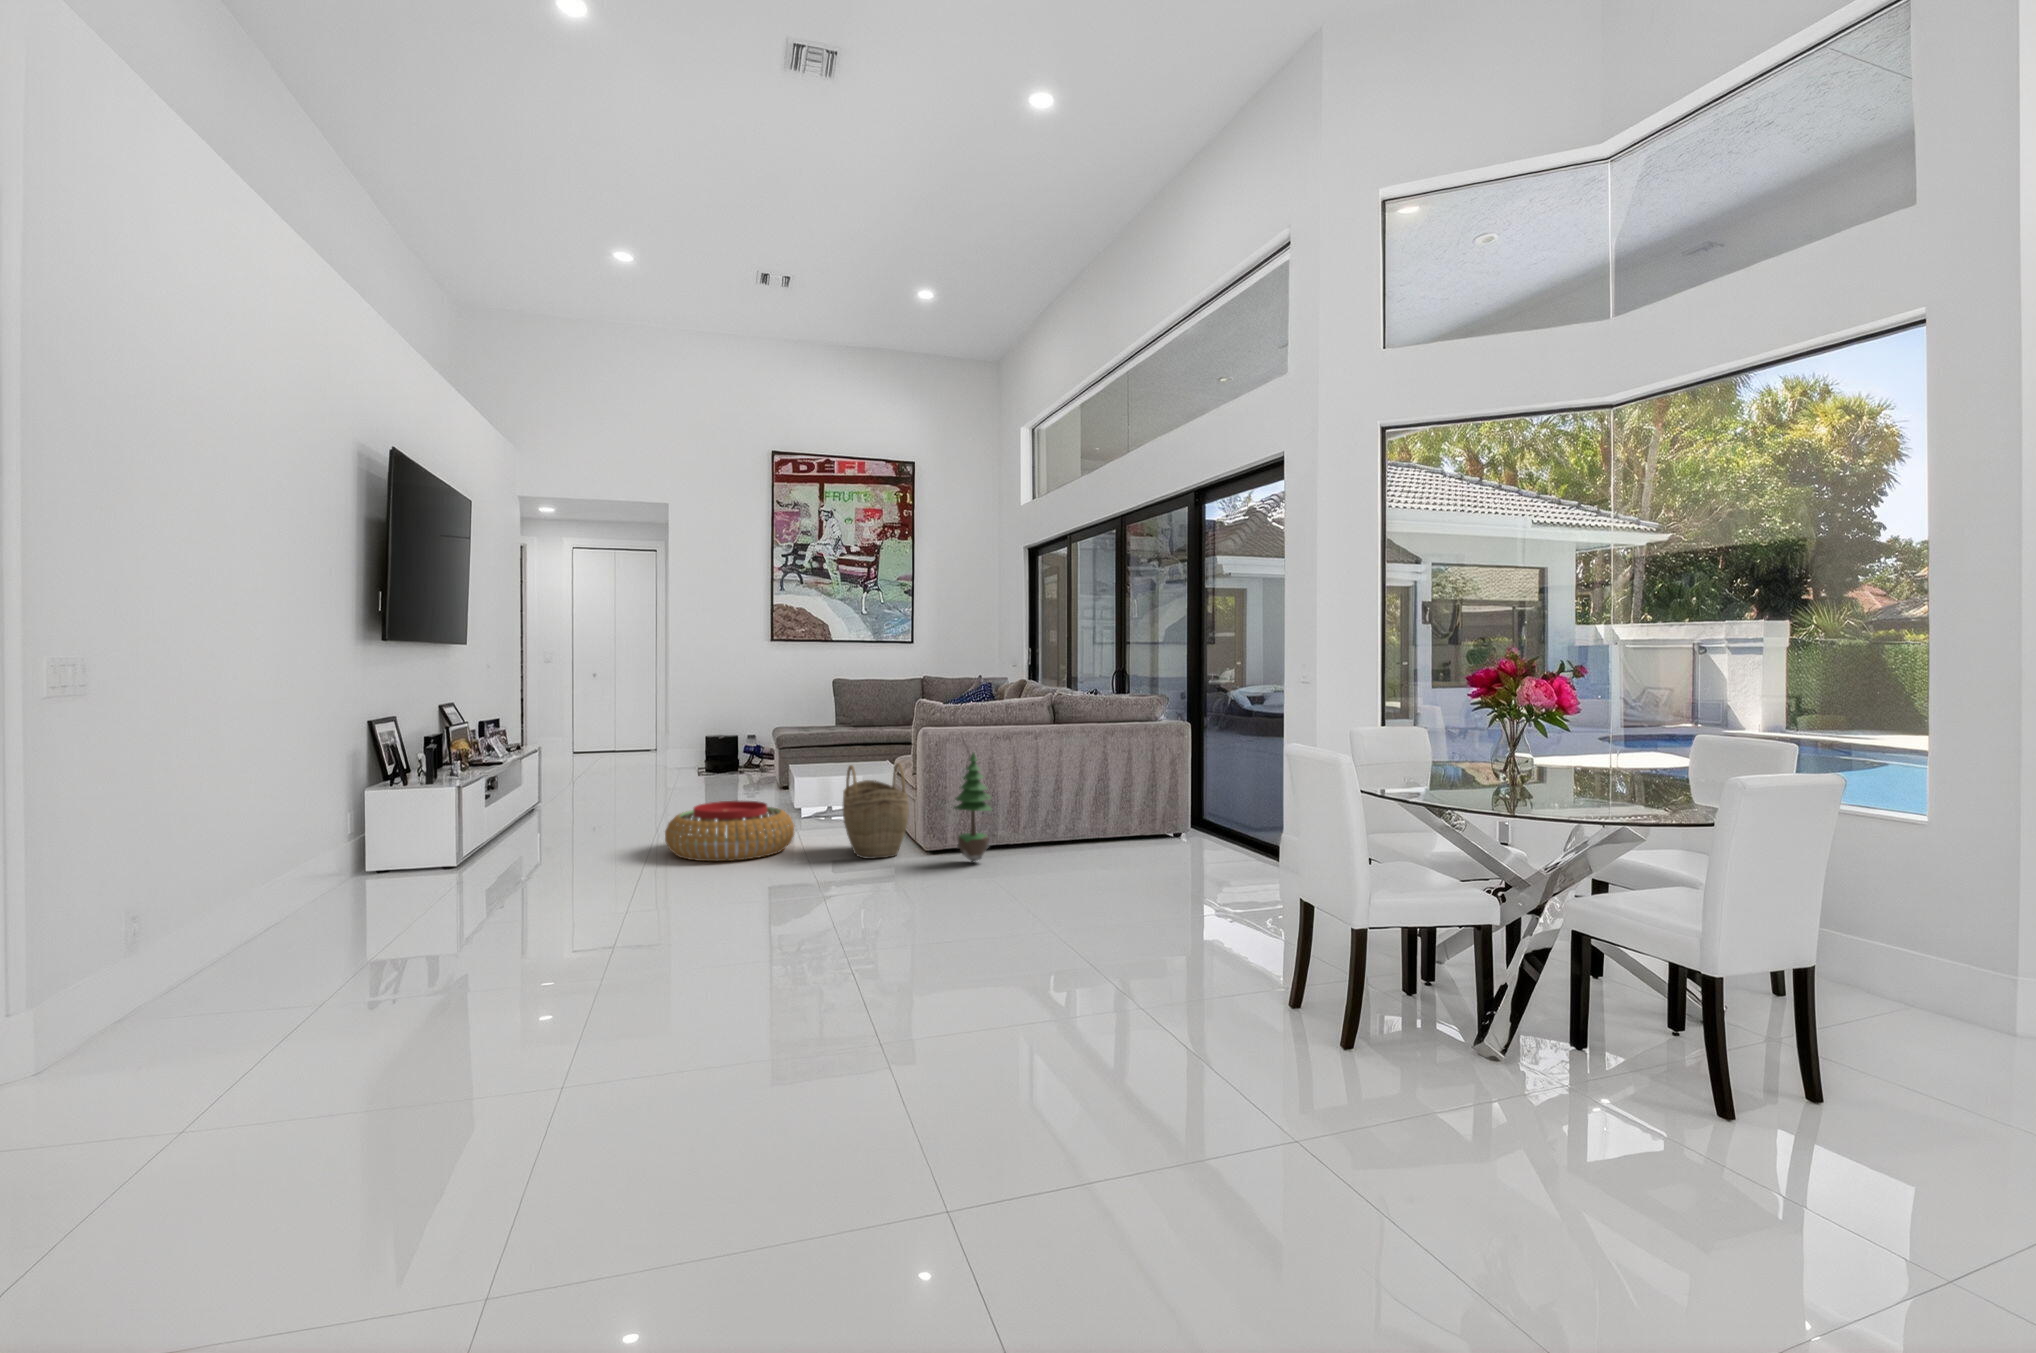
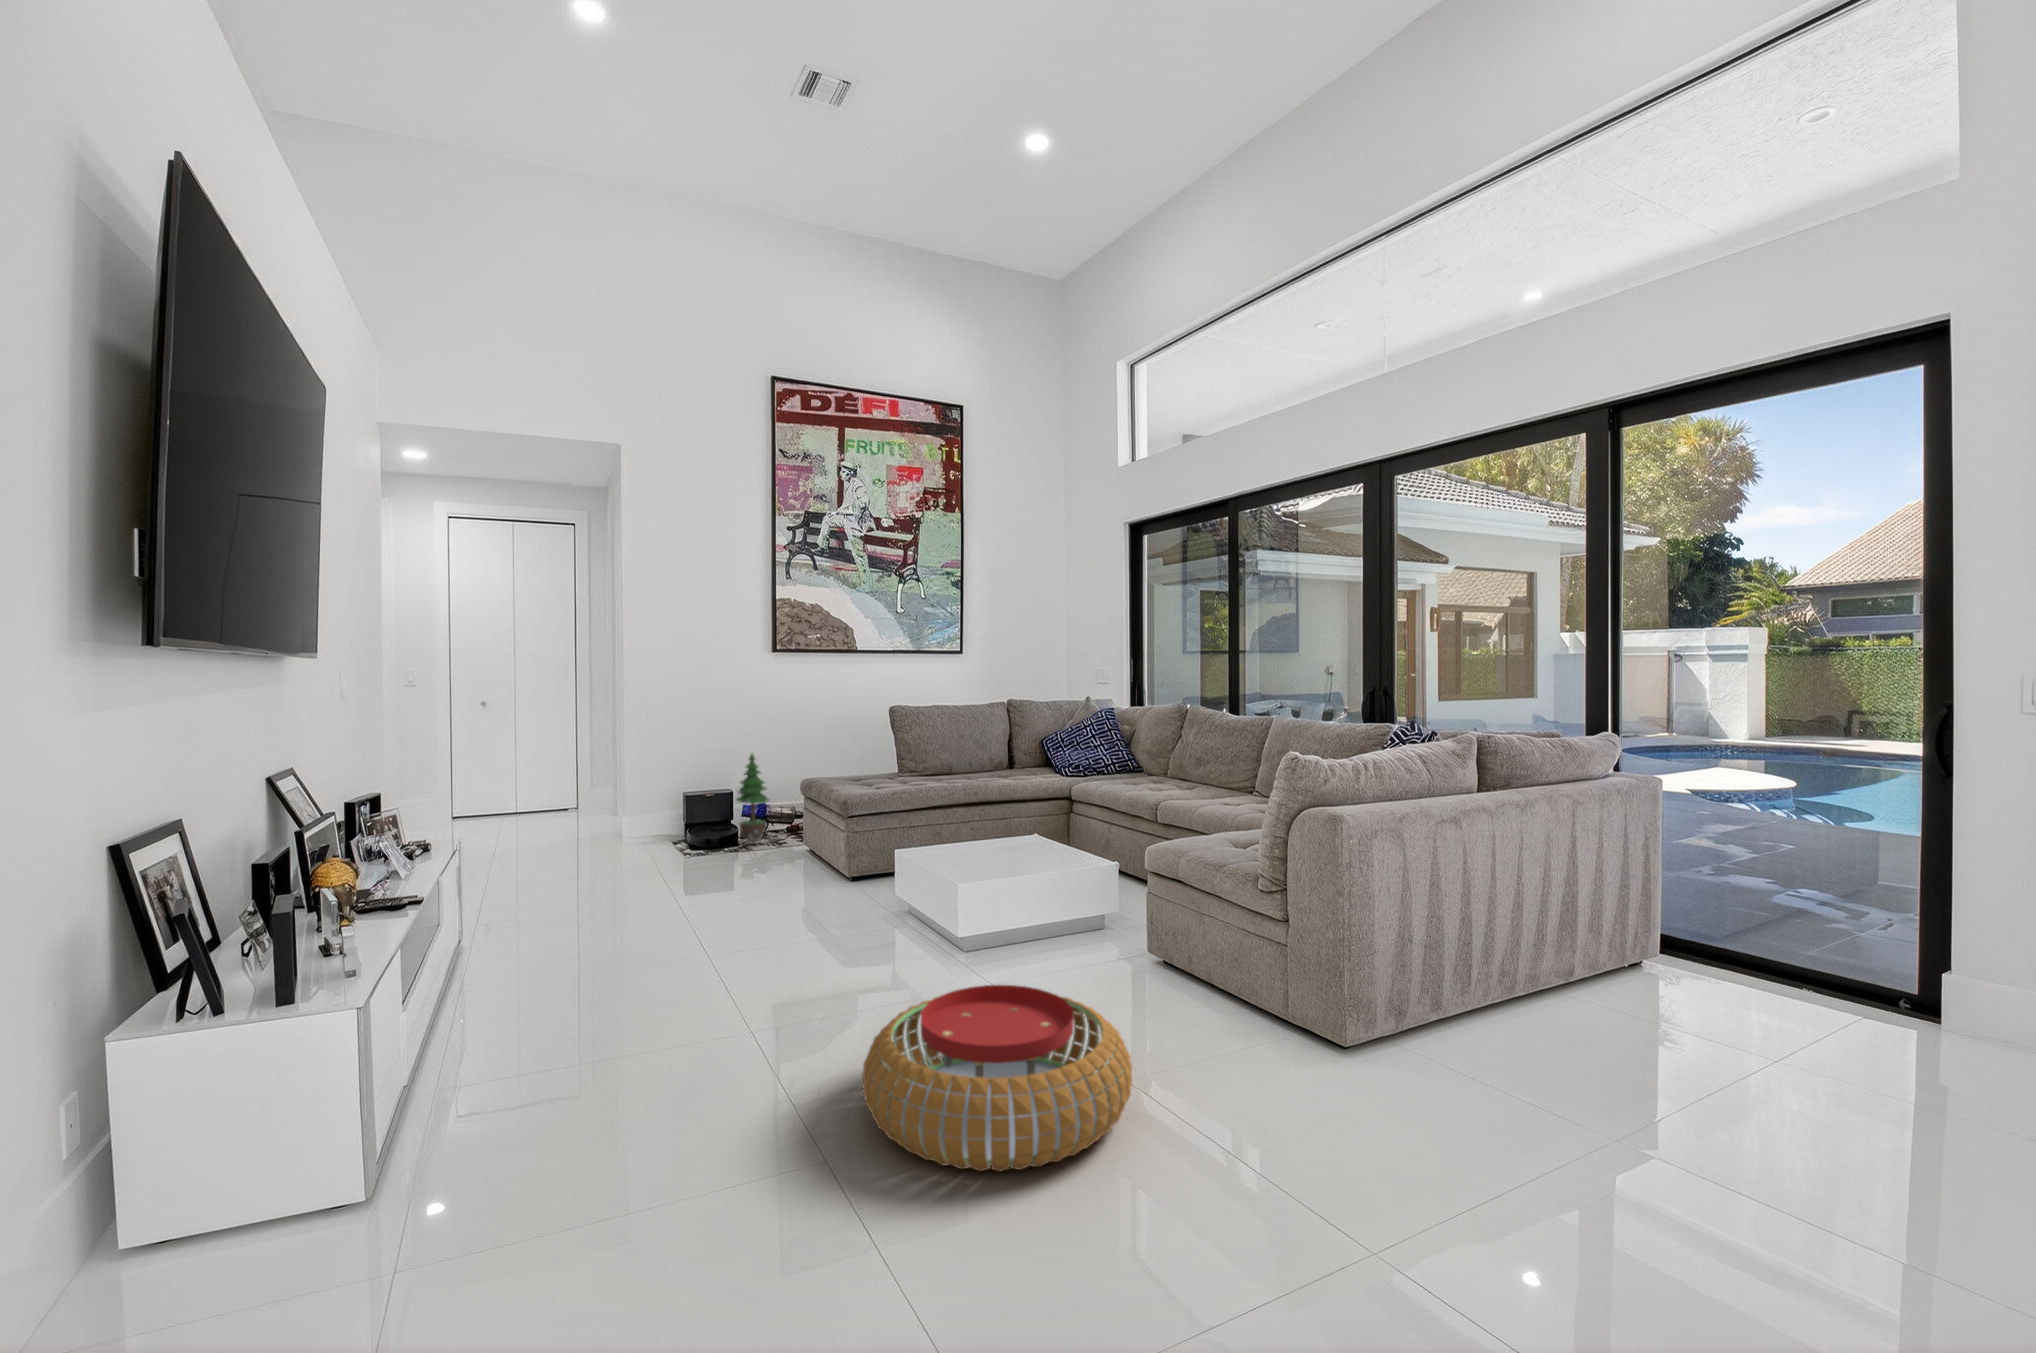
potted tree: present [954,753,991,862] -> present [737,754,768,844]
woven basket: present [842,763,909,859] -> none [1213,896,1382,1112]

